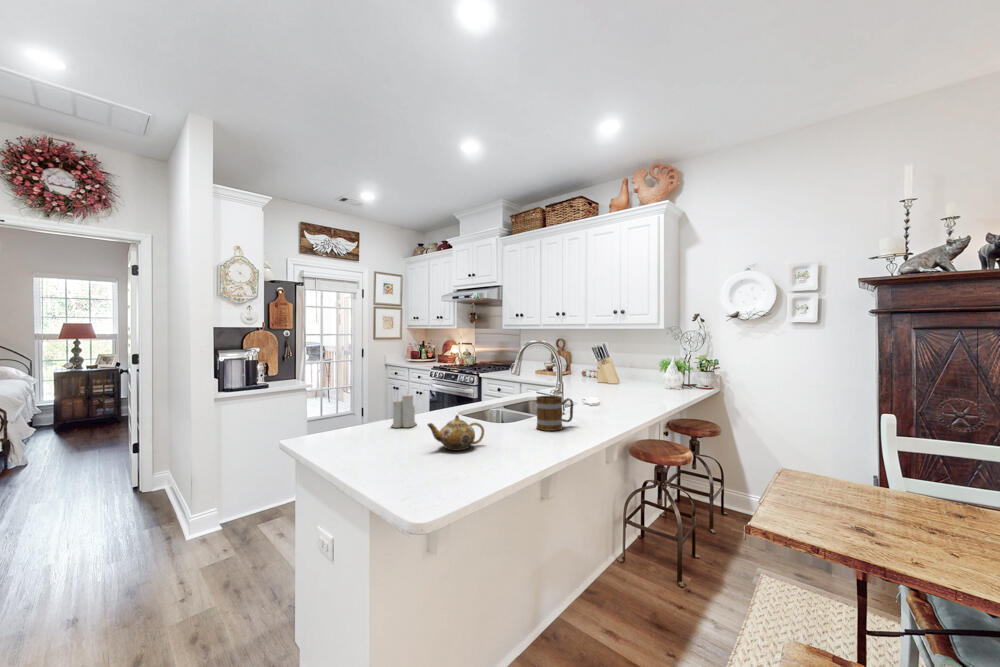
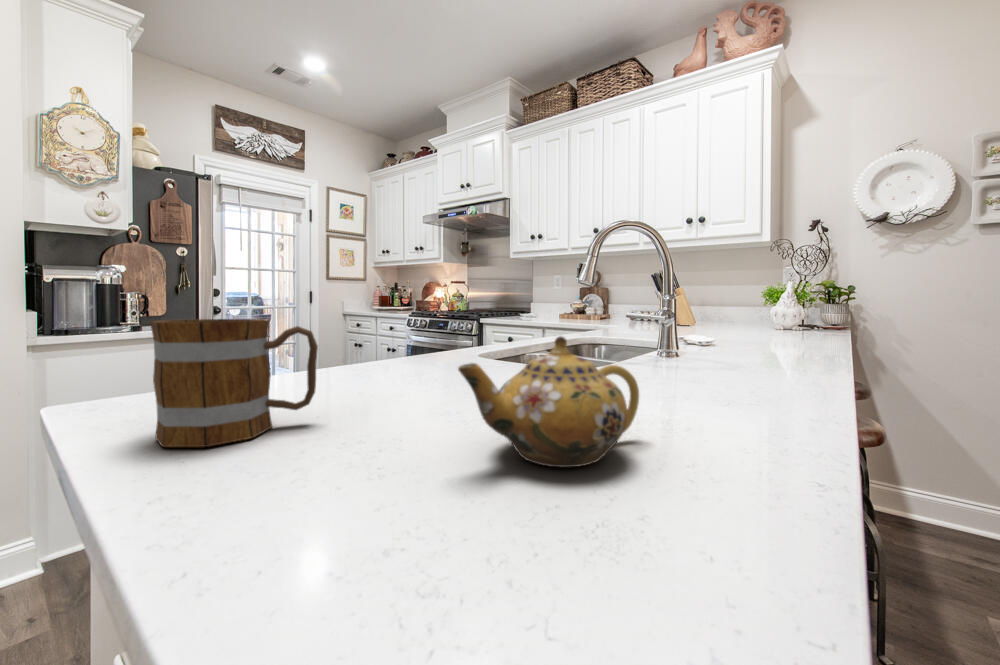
candle: present [391,394,417,428] -> none [334,297,399,389]
mug: present [536,396,573,431] -> present [150,319,318,447]

